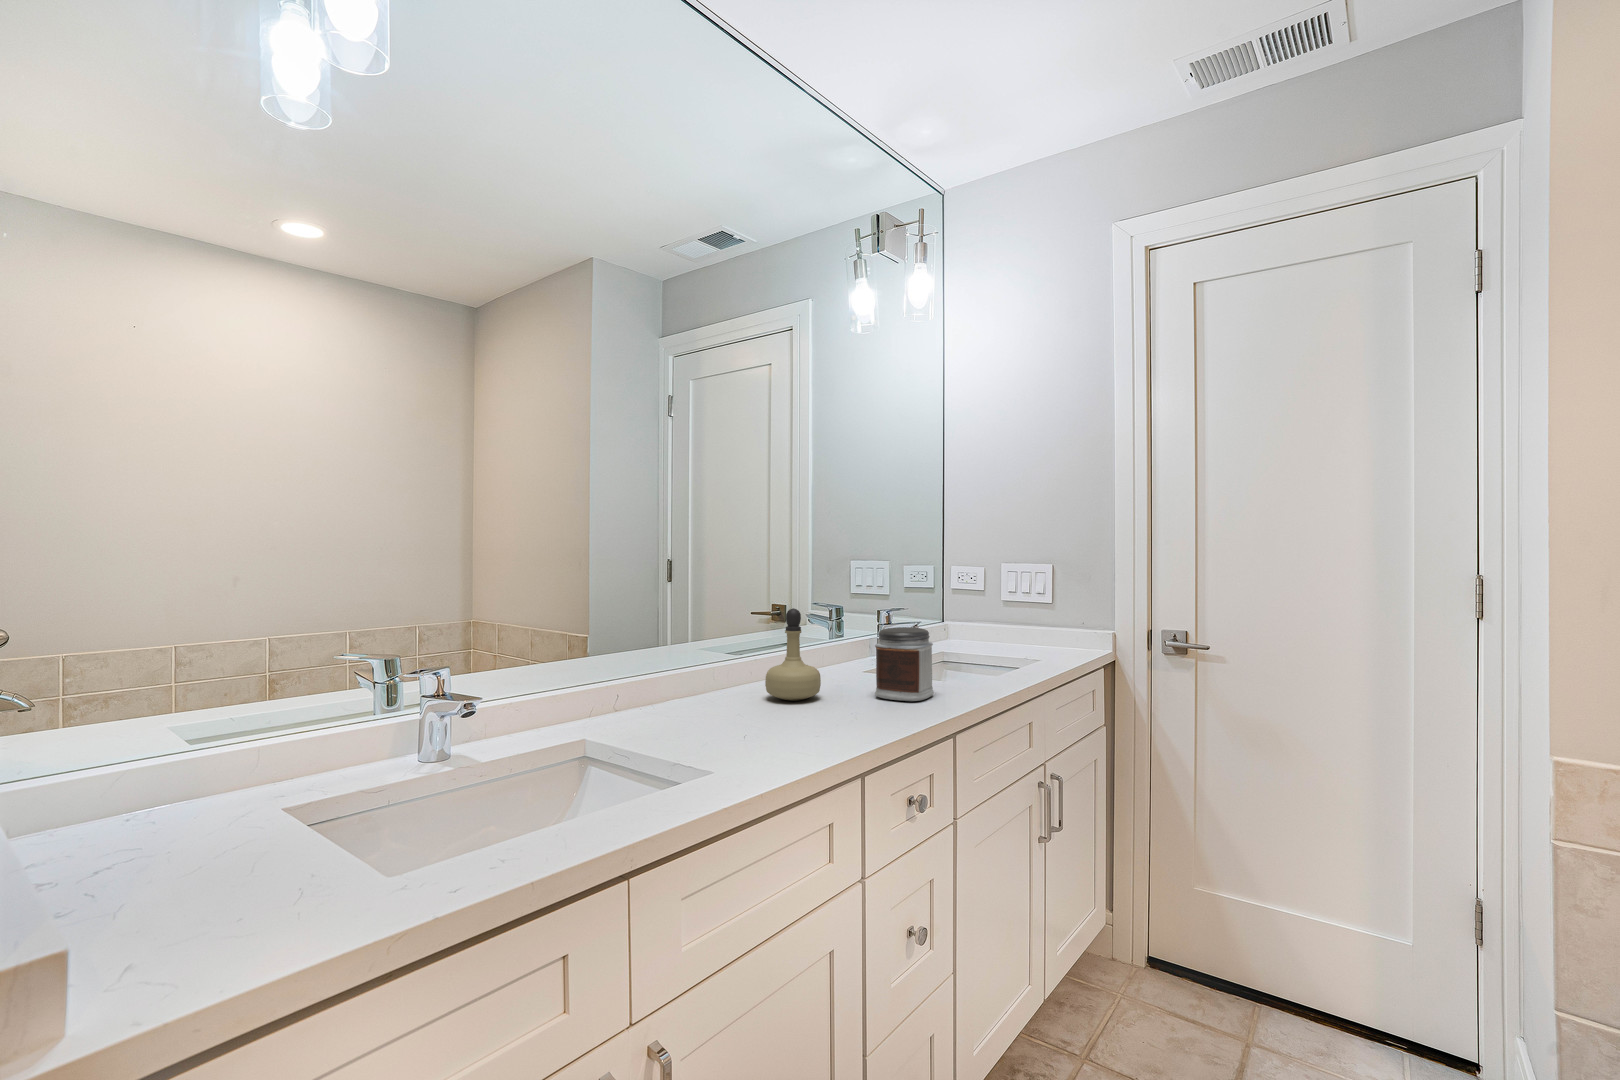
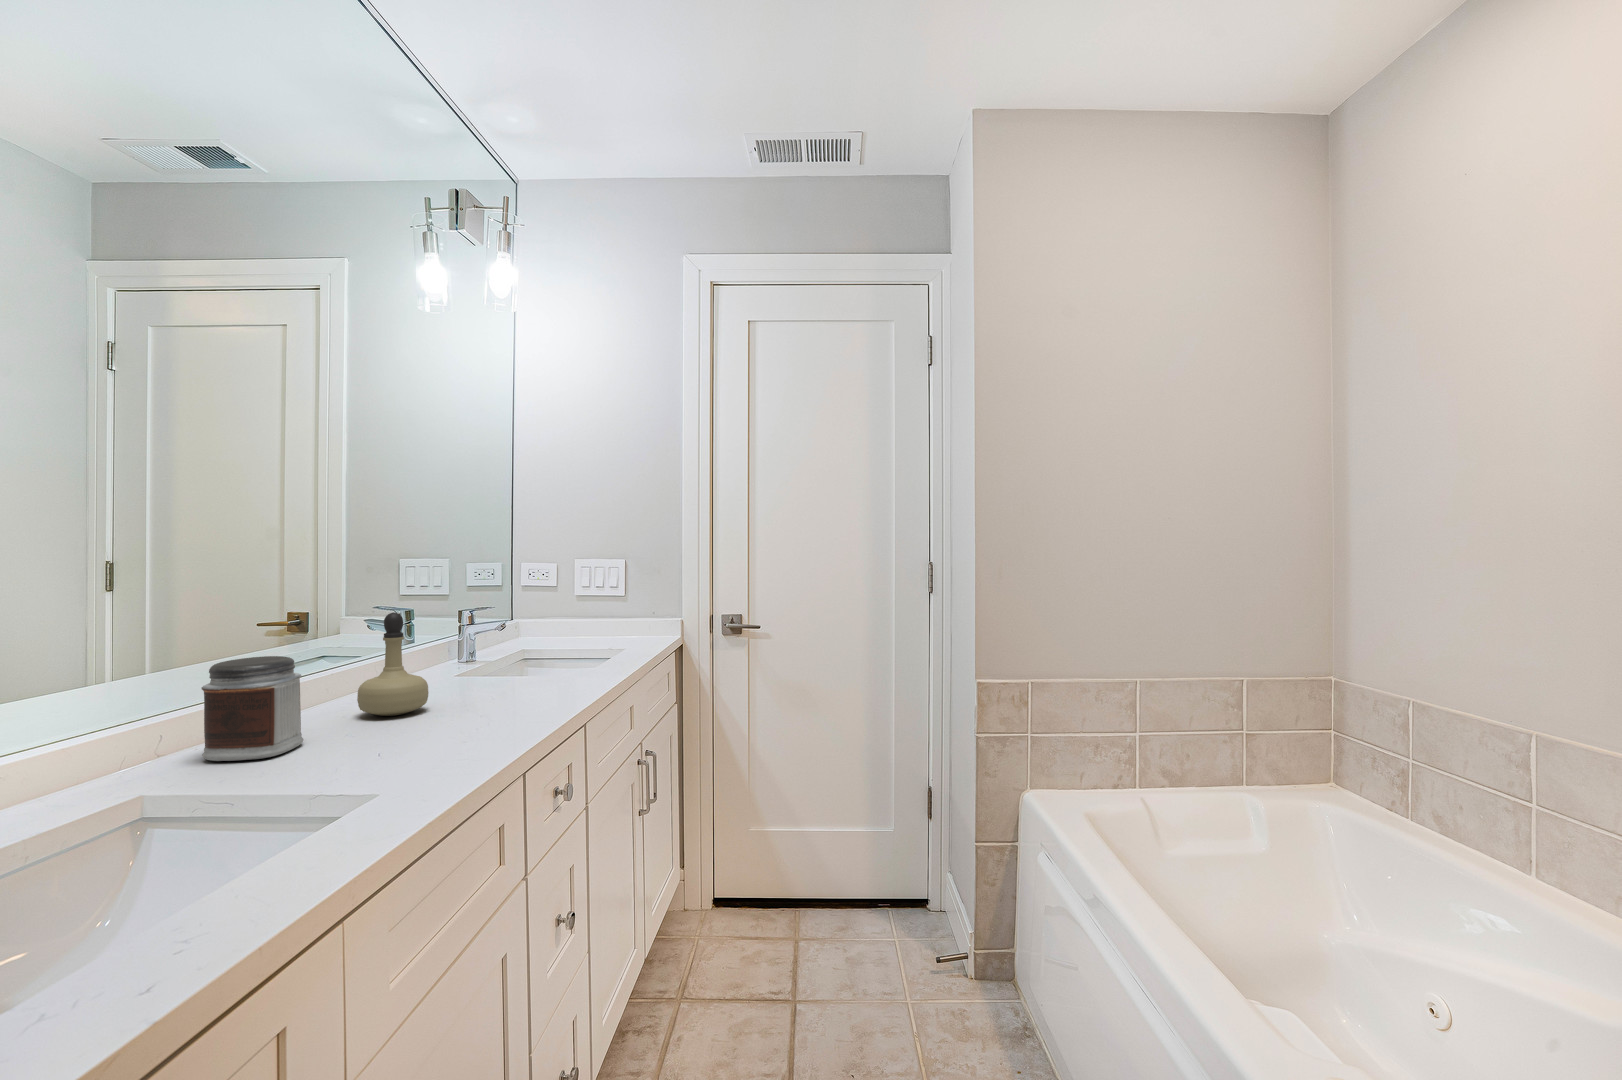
jar: present [875,627,934,701] -> present [201,656,303,761]

